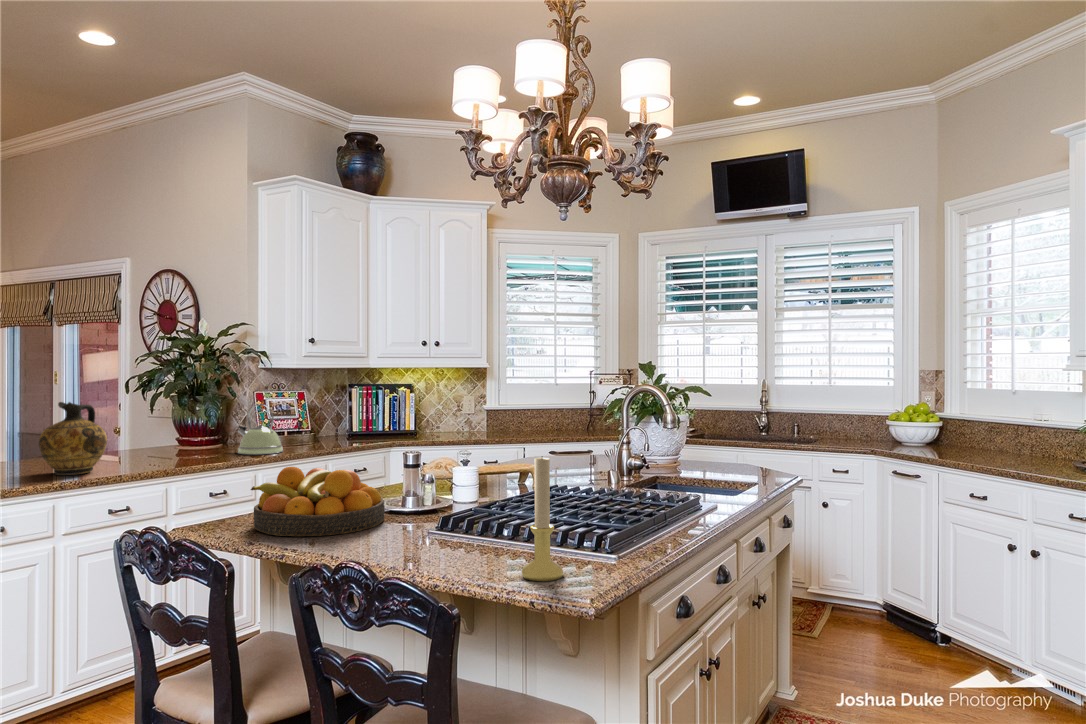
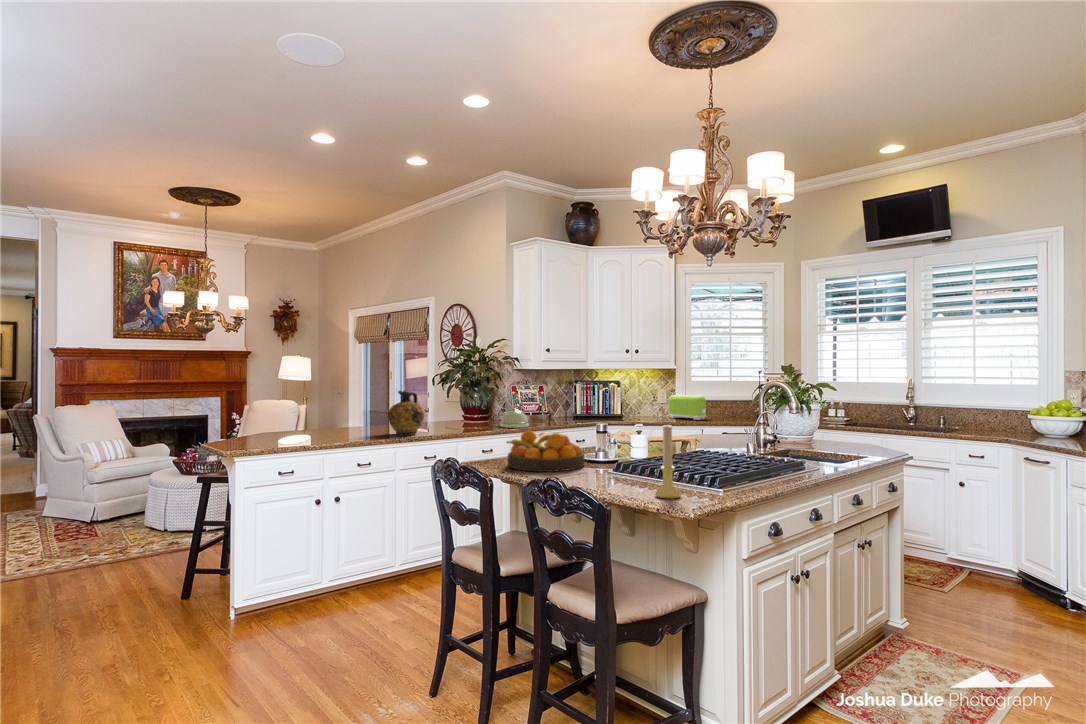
toaster: none [477,402,525,434] -> present [669,395,706,420]

